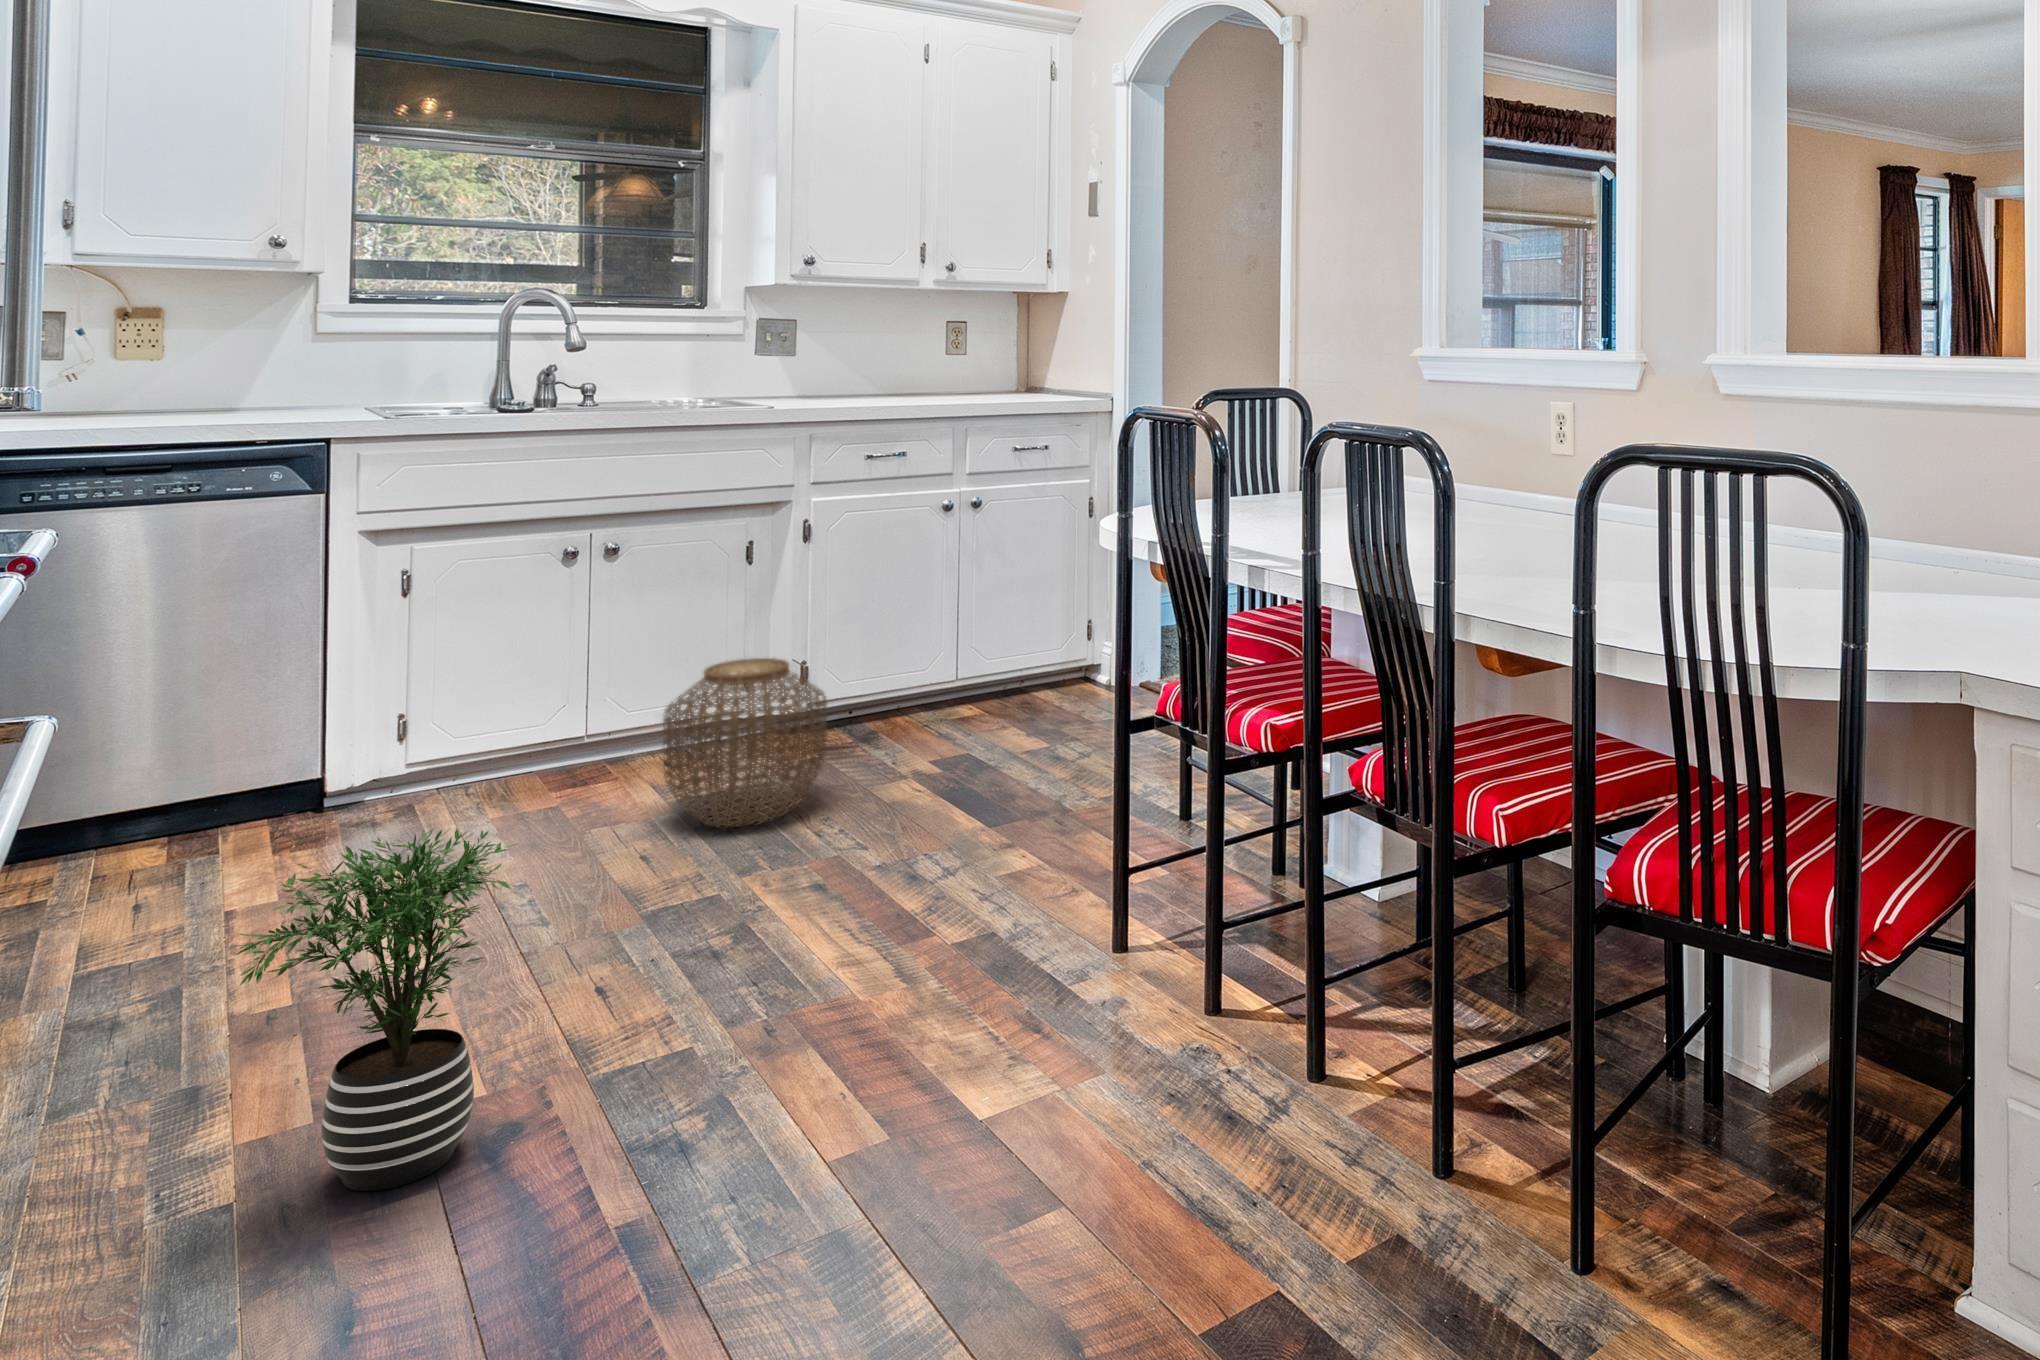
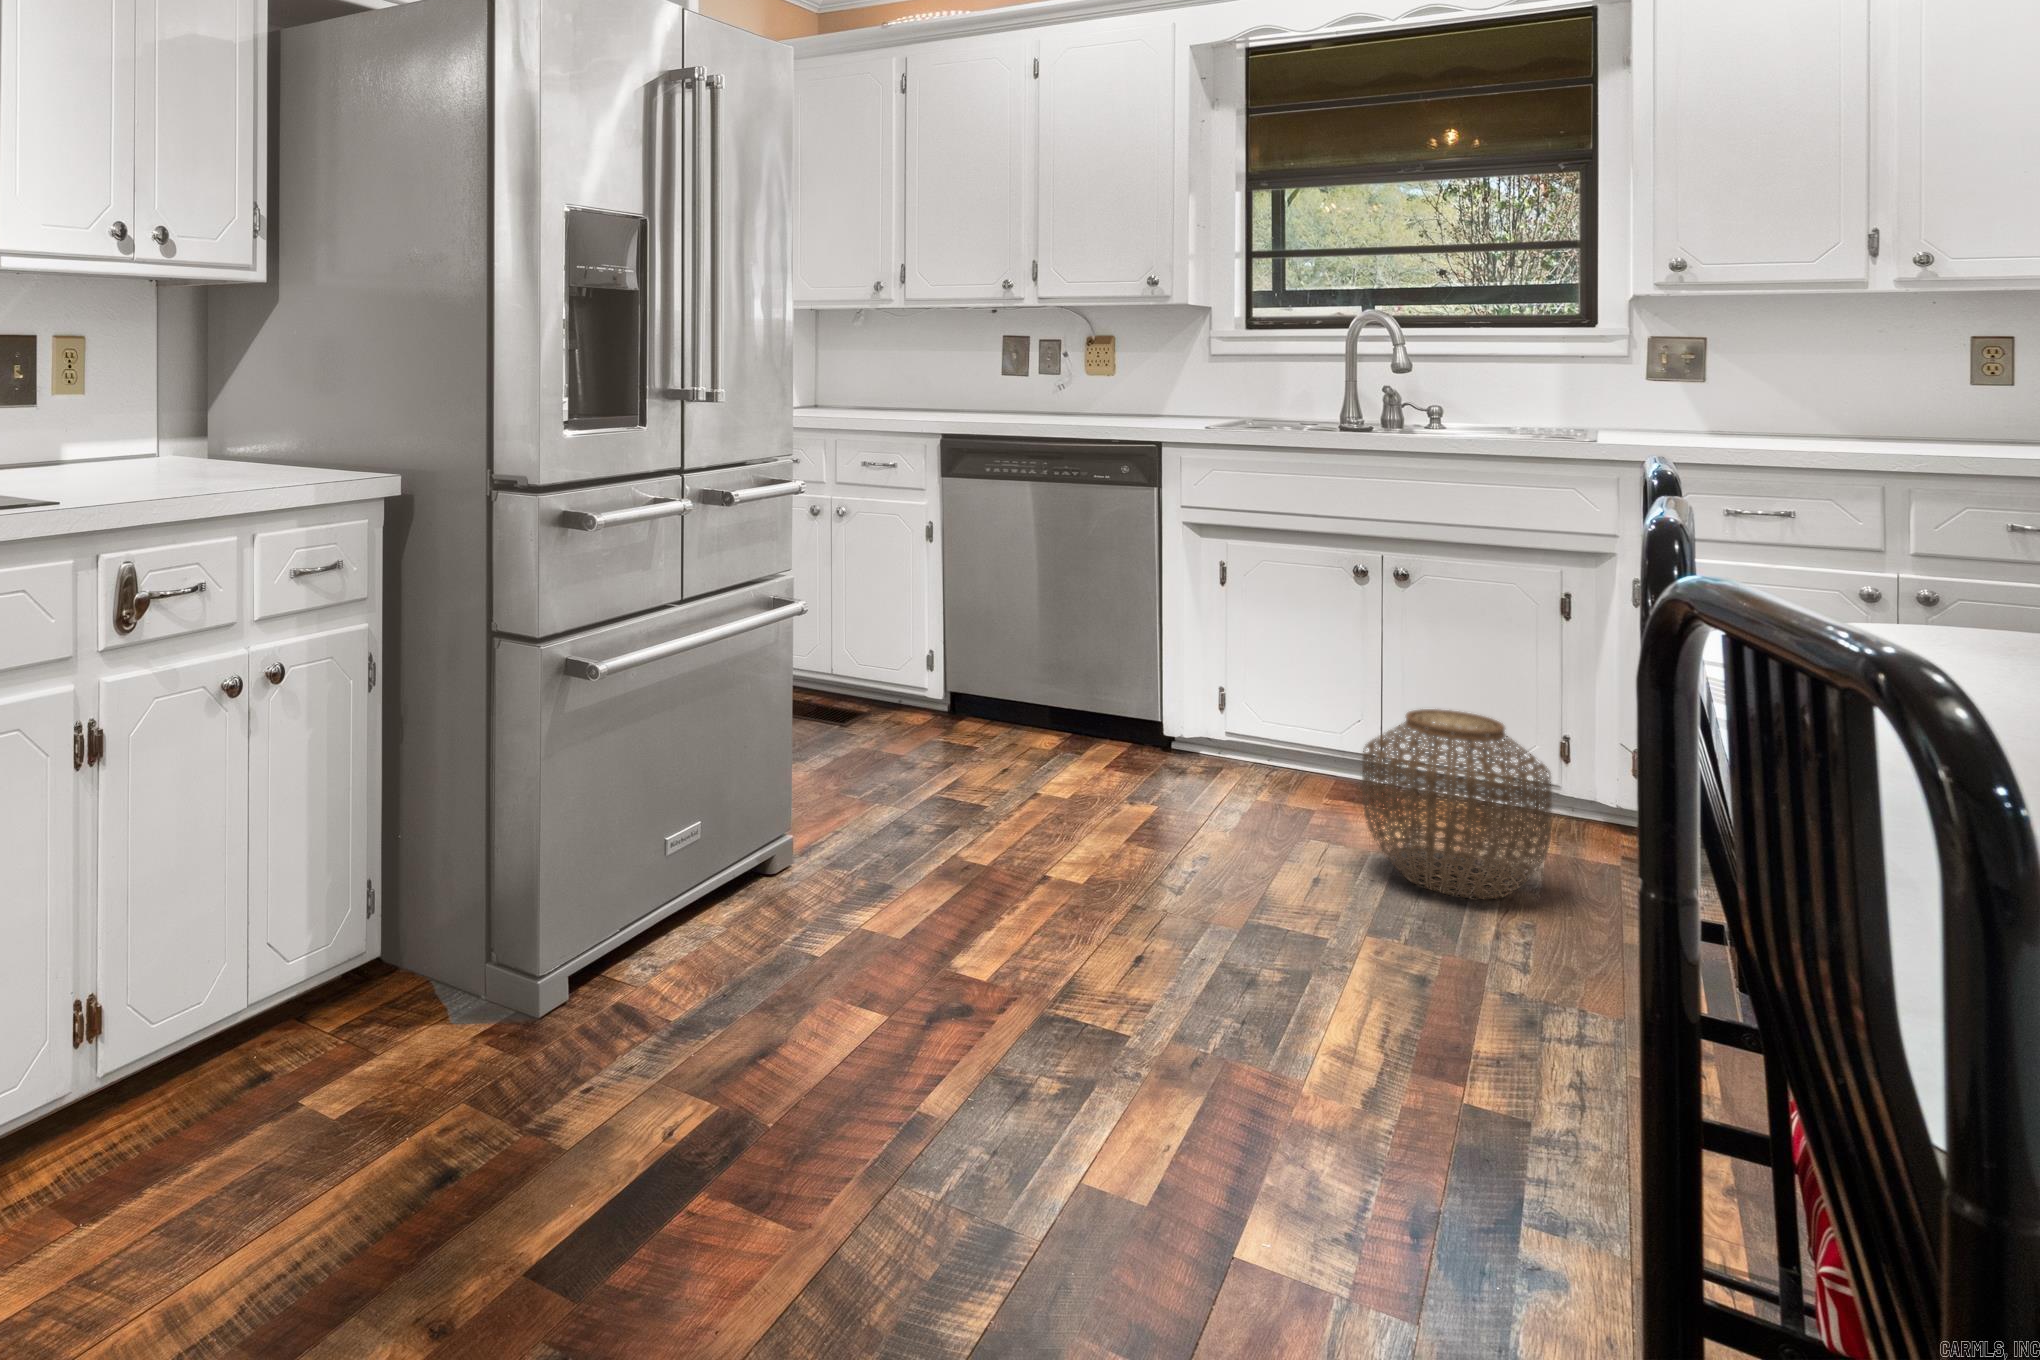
potted plant: present [236,829,517,1191] -> none [785,738,974,1014]

